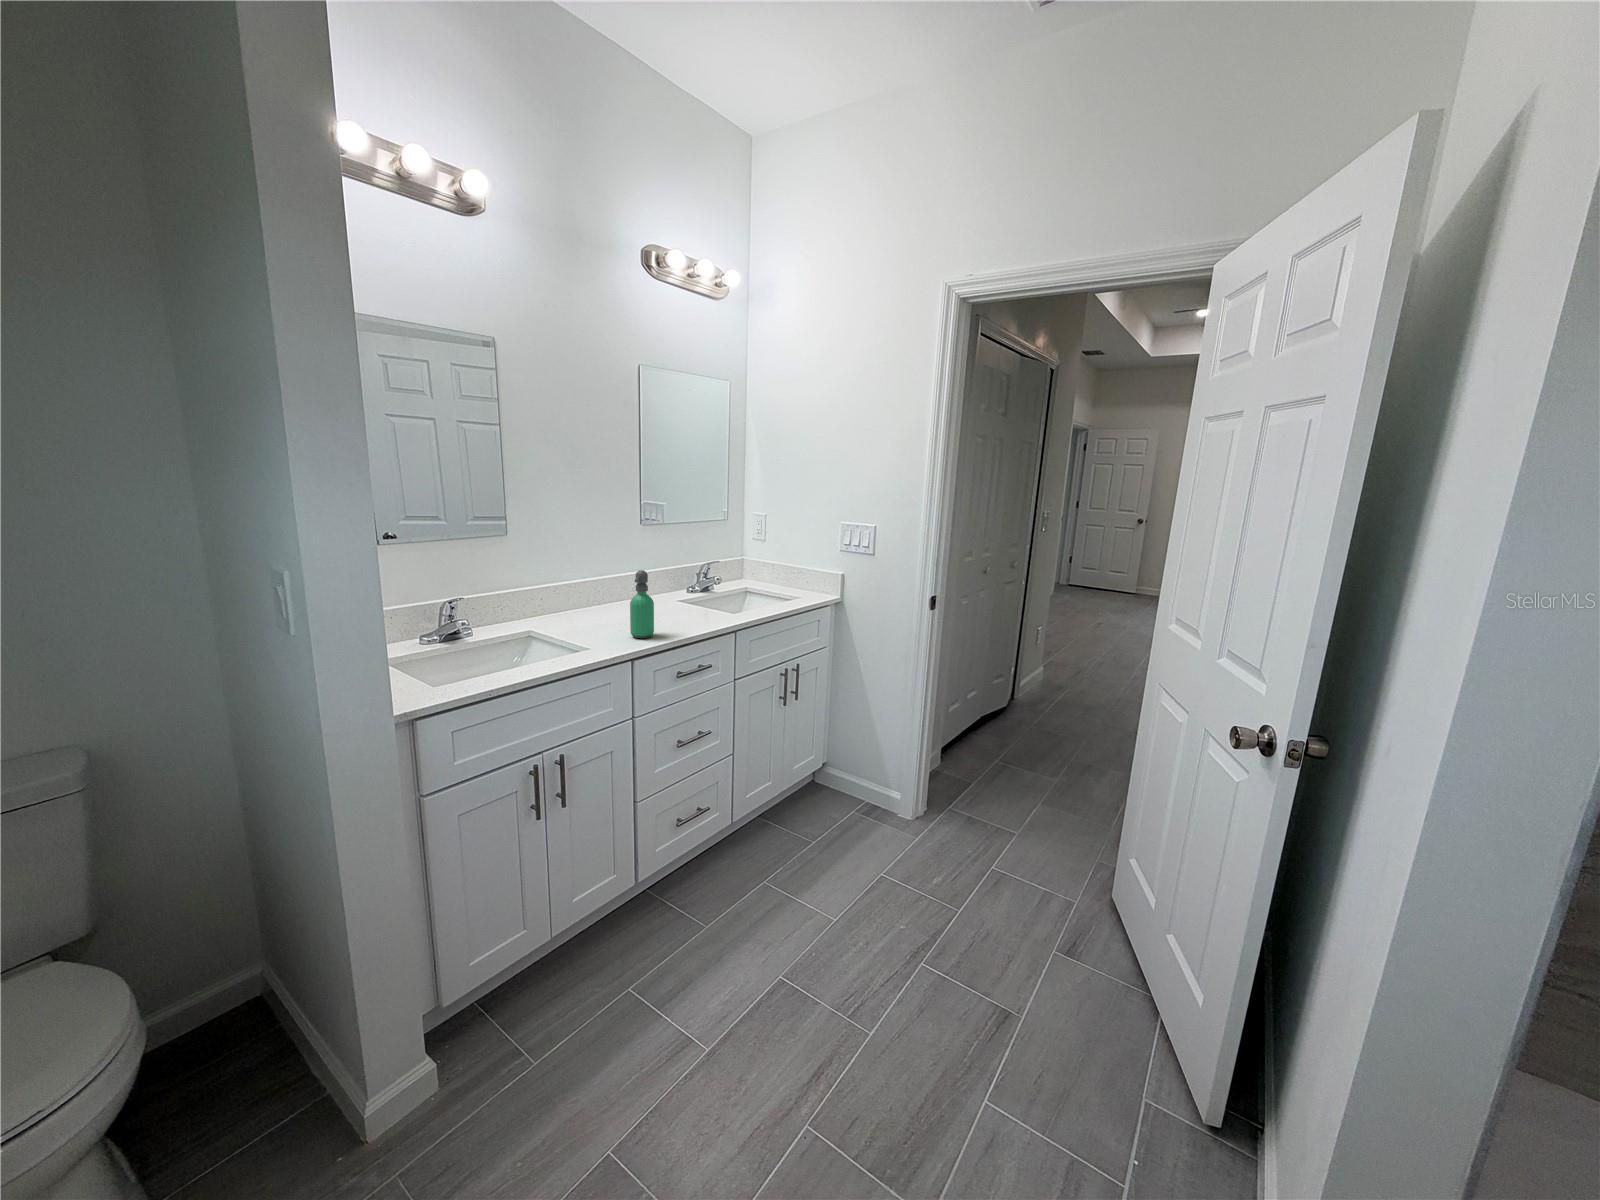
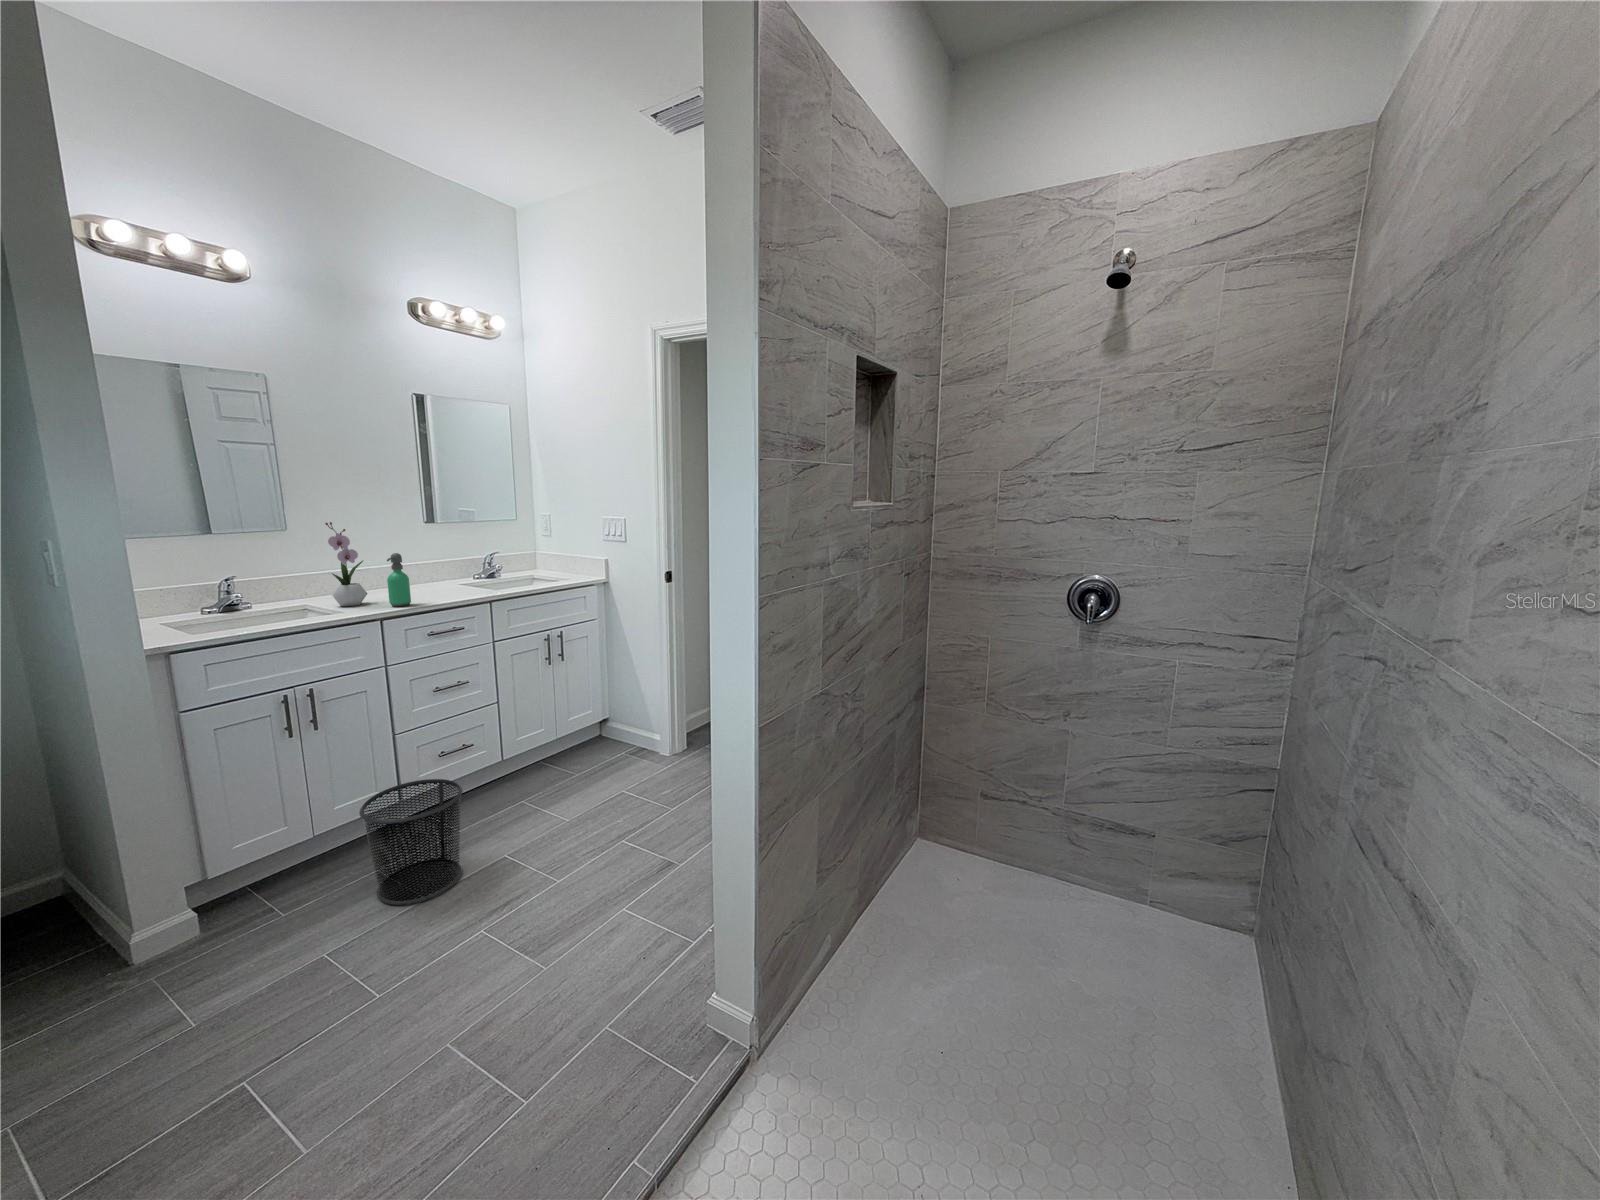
flower arrangement: none [561,528,600,634] -> present [325,522,367,606]
waste bin: none [630,879,750,1065] -> present [359,779,462,905]

